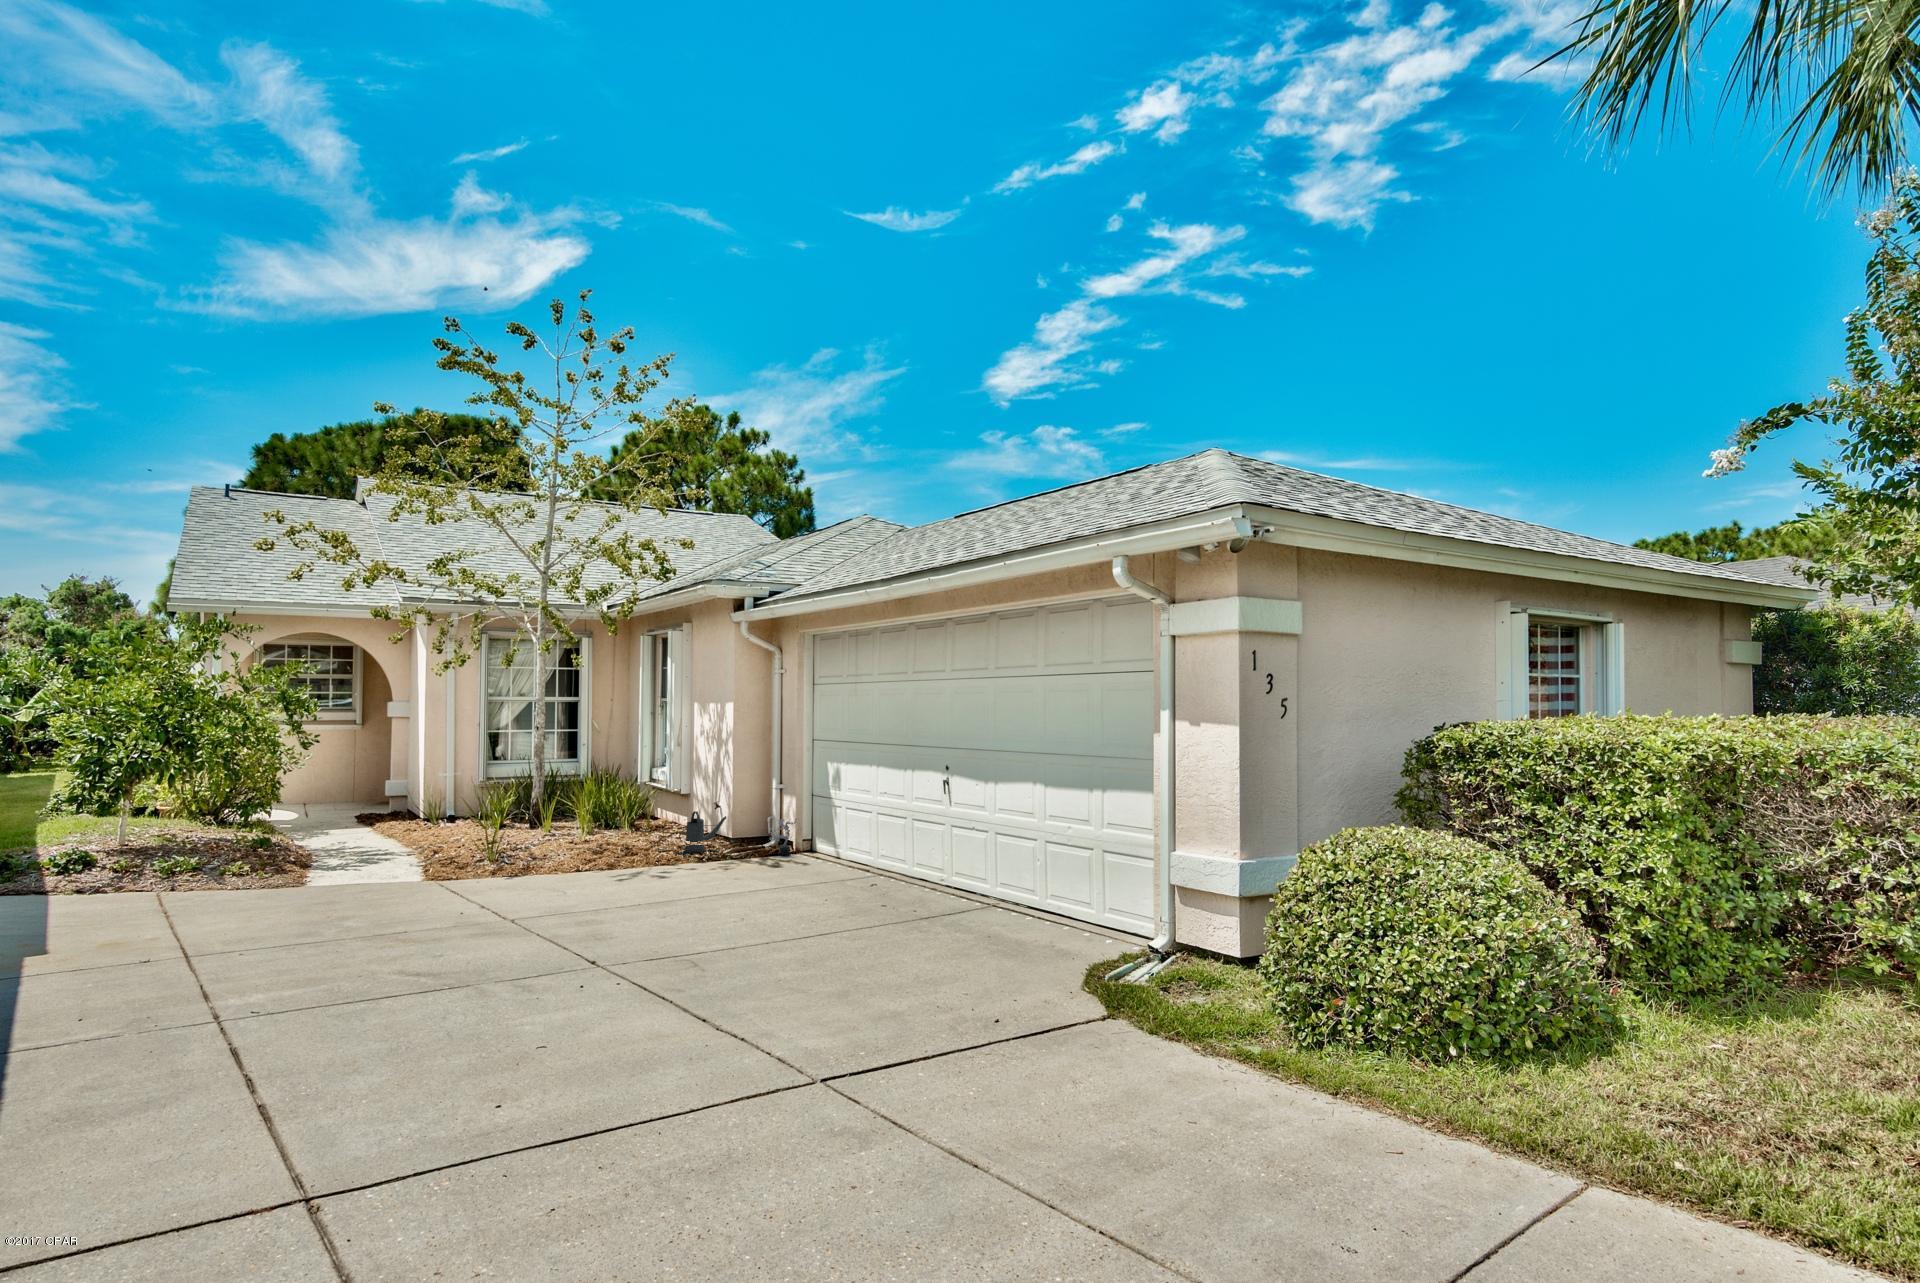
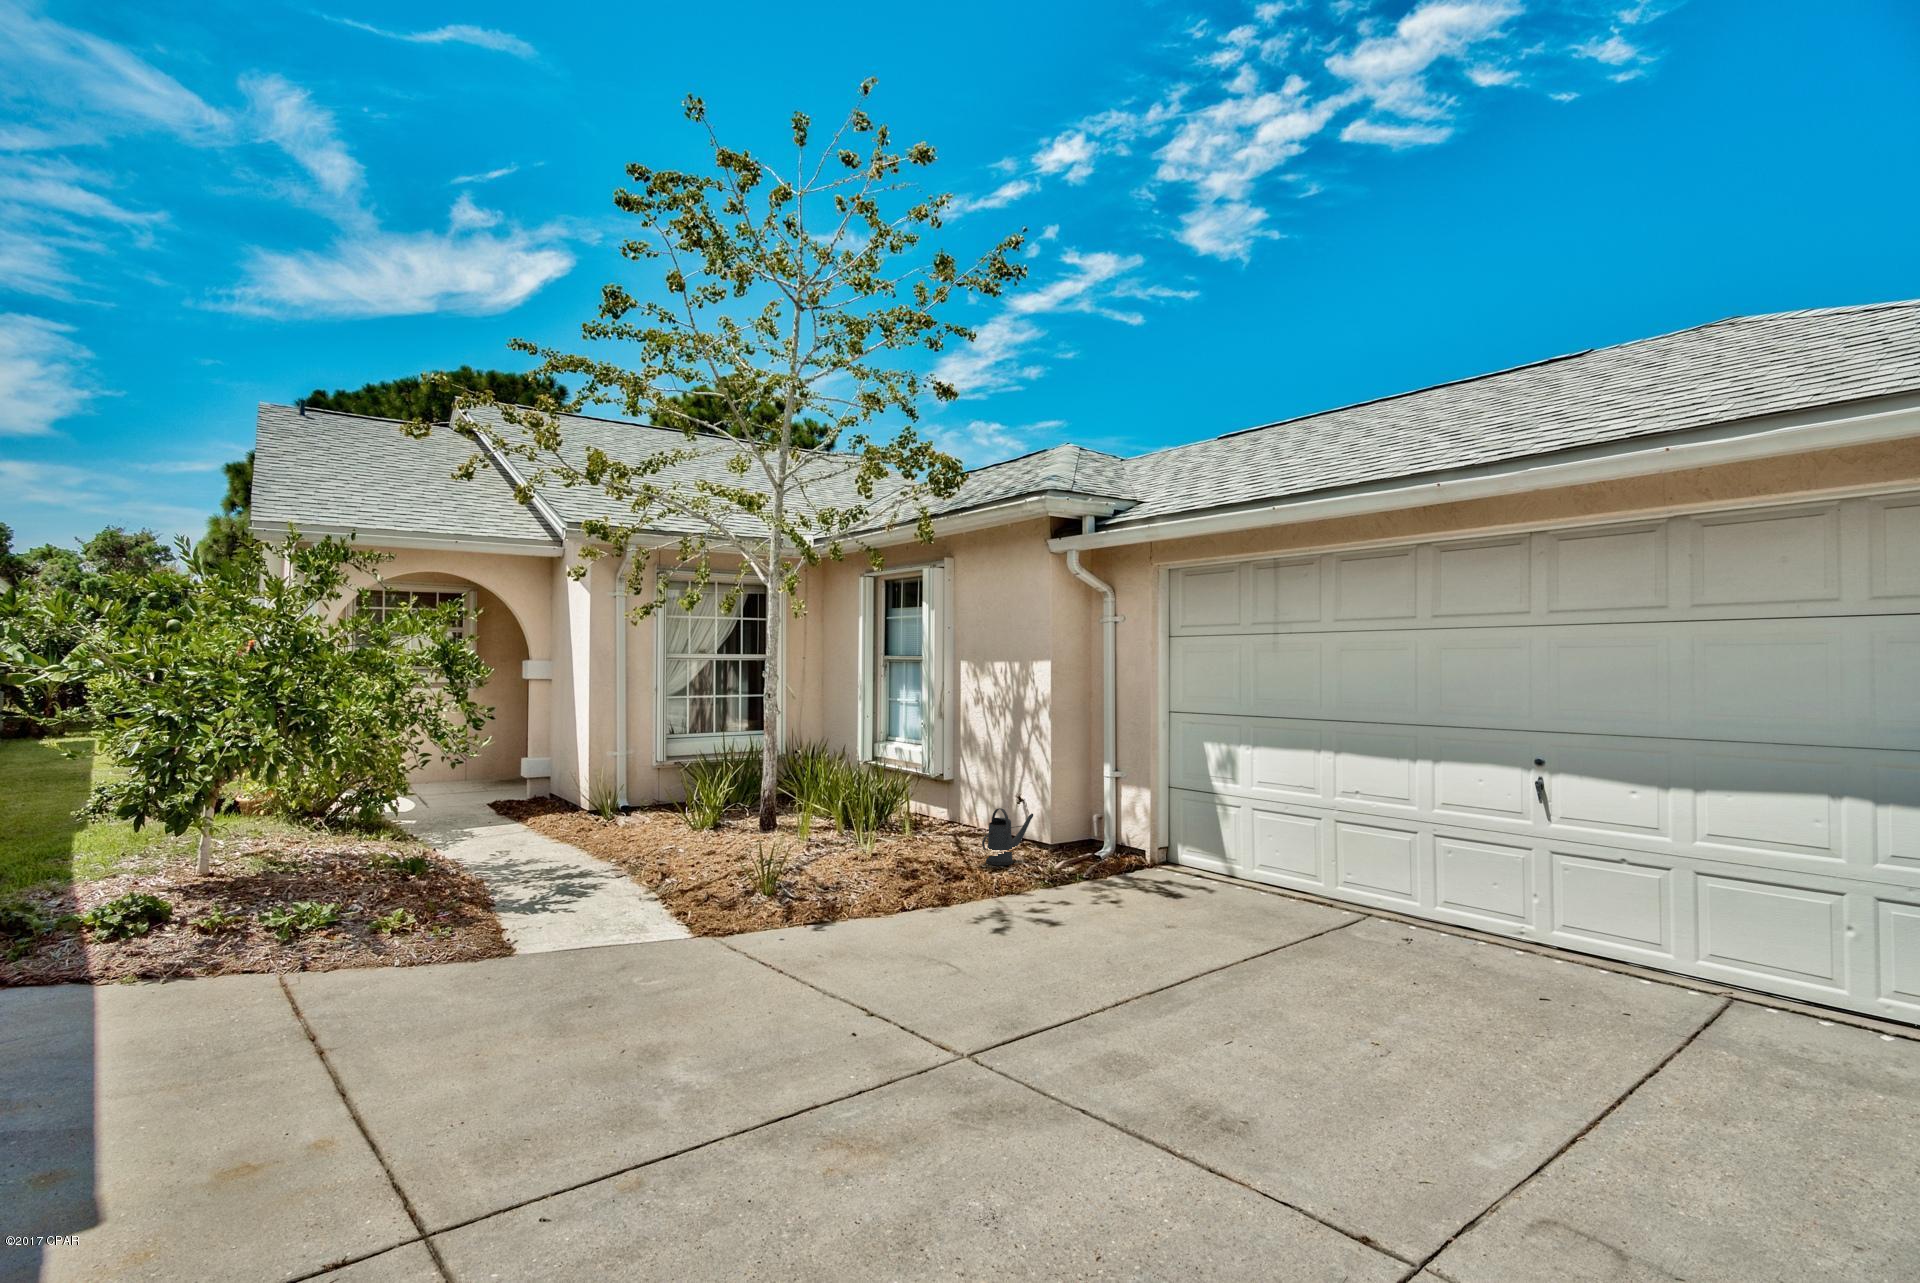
potted plant: present [770,819,797,855] -> none [1098,815,1148,869]

